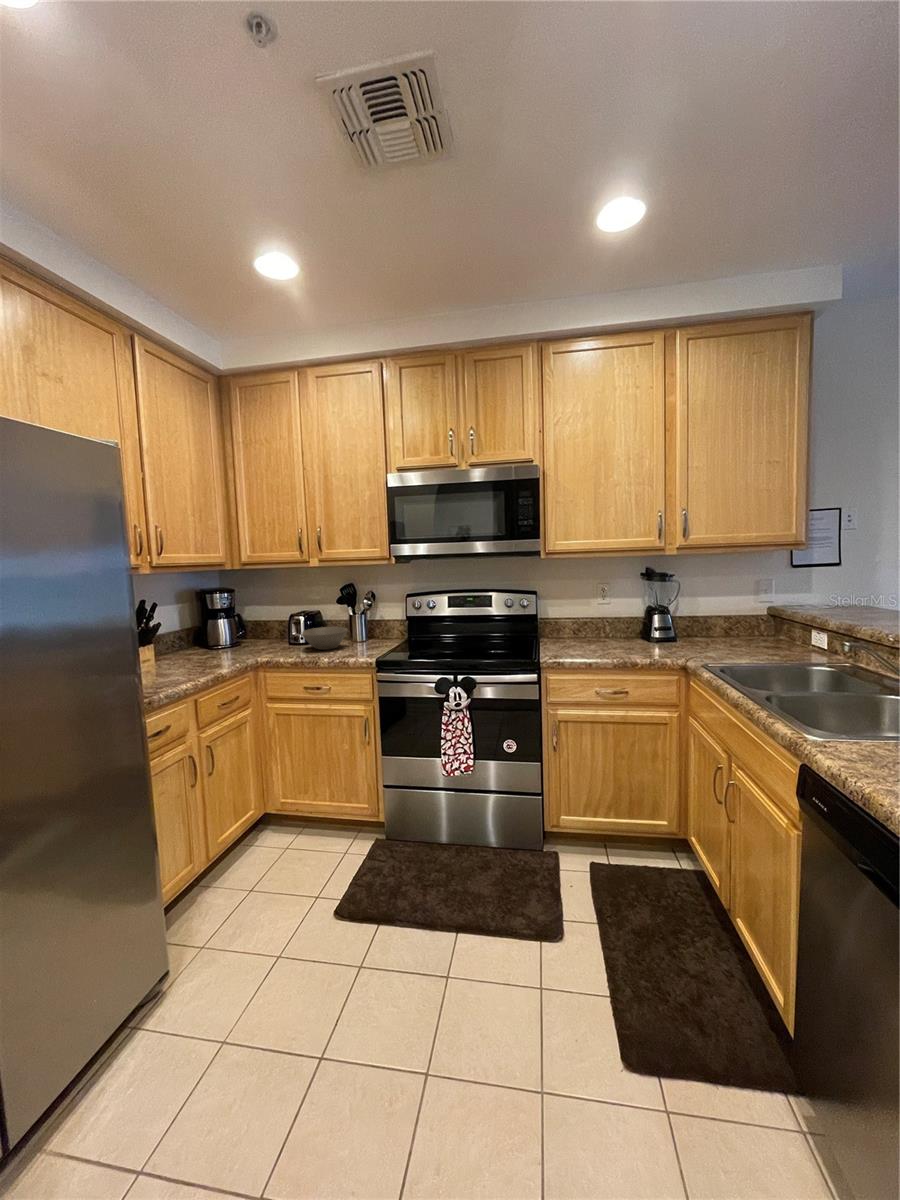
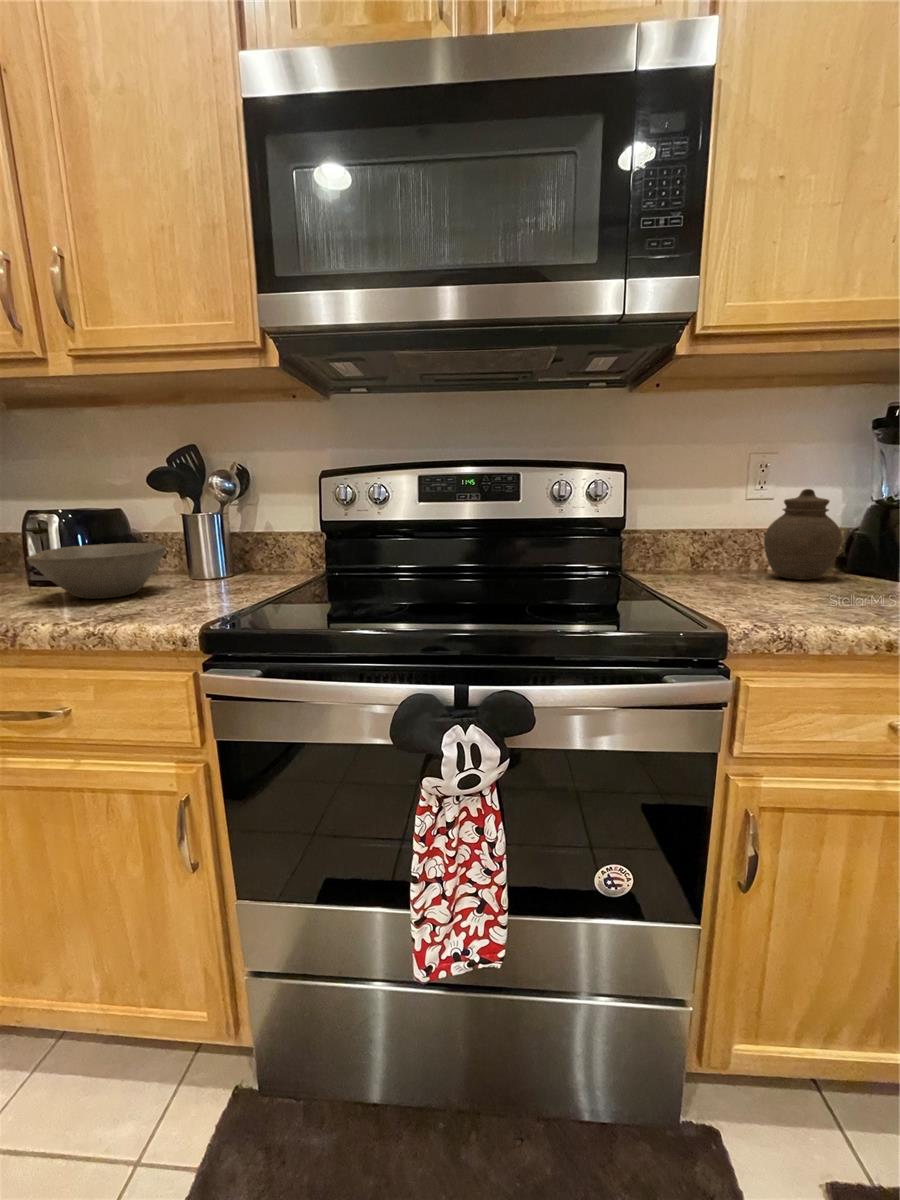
jar: none [599,602,628,640] -> present [764,489,842,580]

